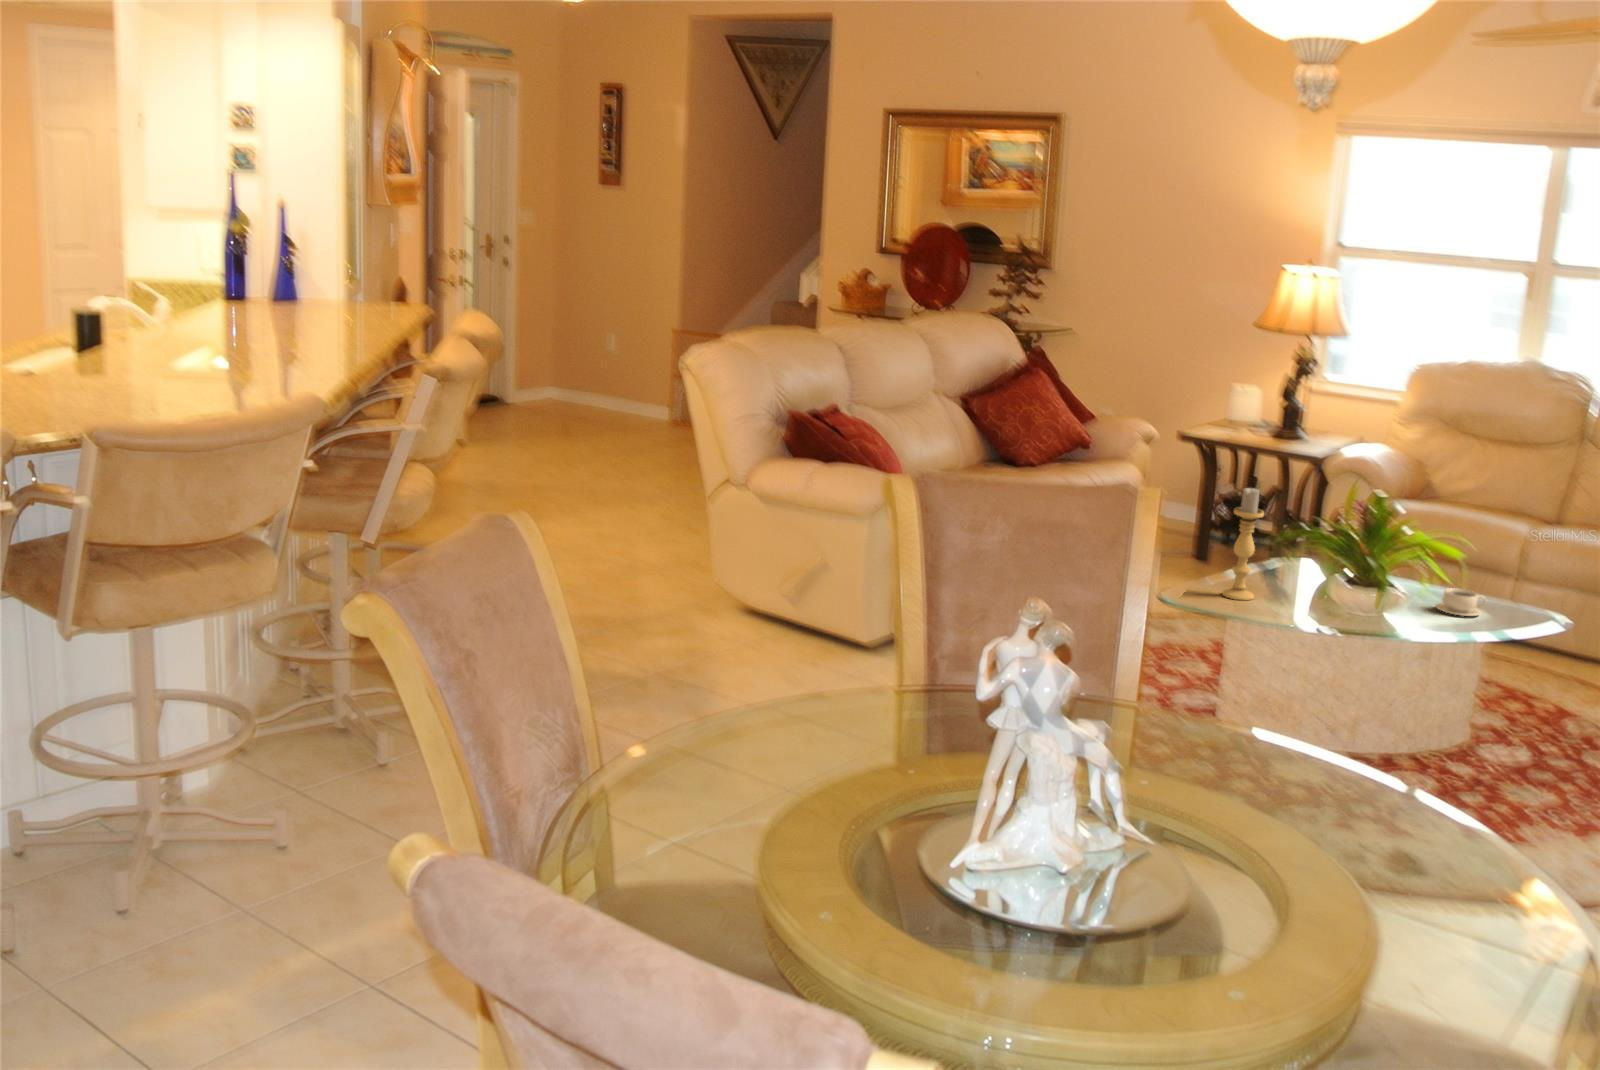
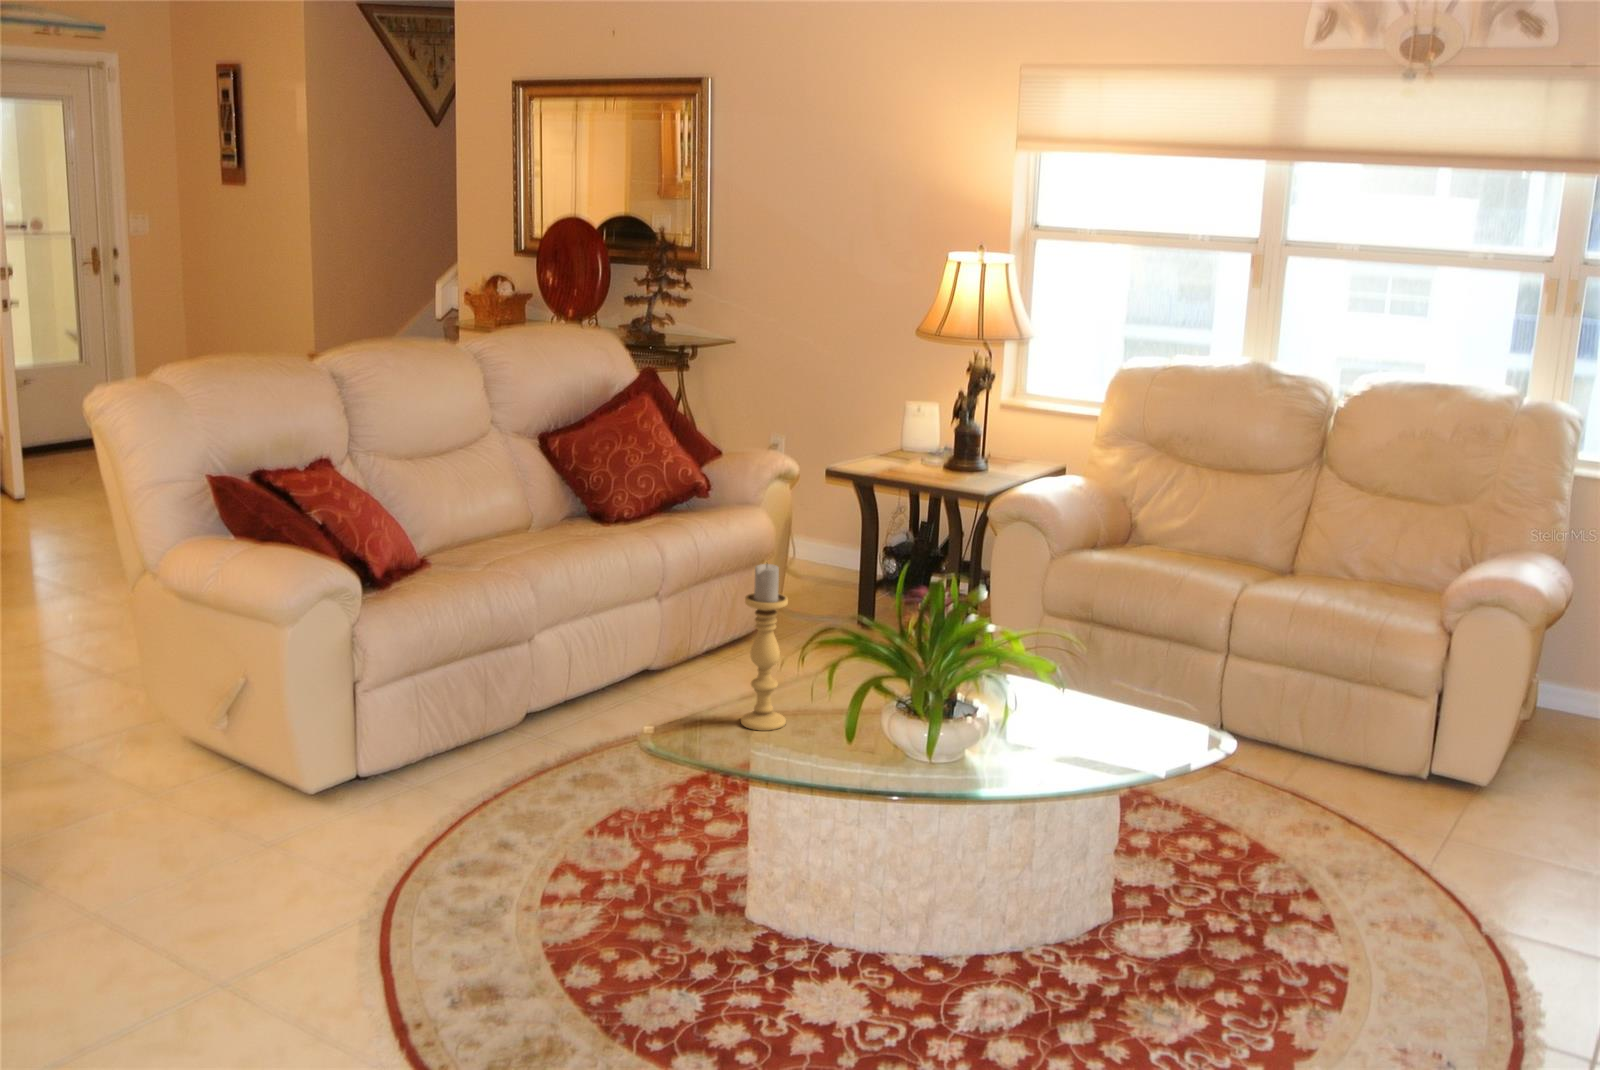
teacup: present [1436,588,1486,616] -> none [1046,699,1115,743]

